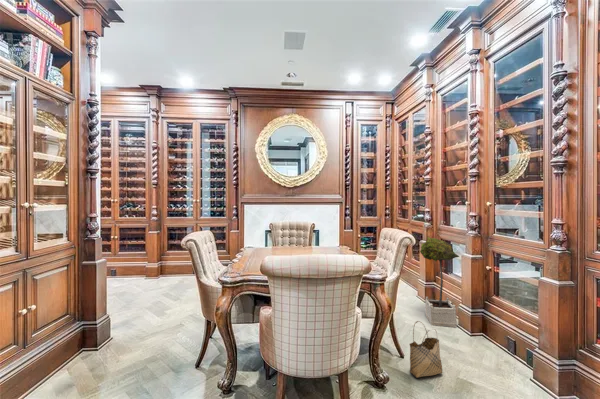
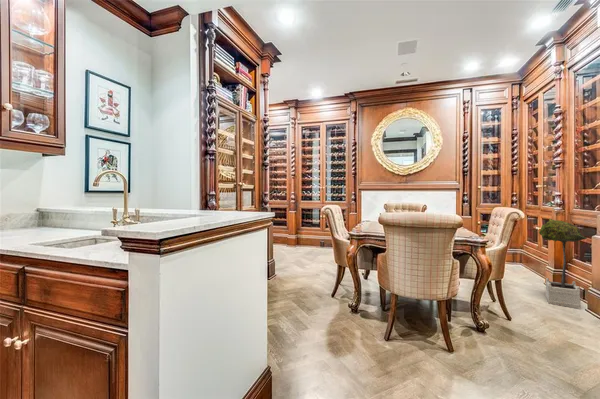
woven basket: present [410,321,442,378] -> none [507,284,543,330]

